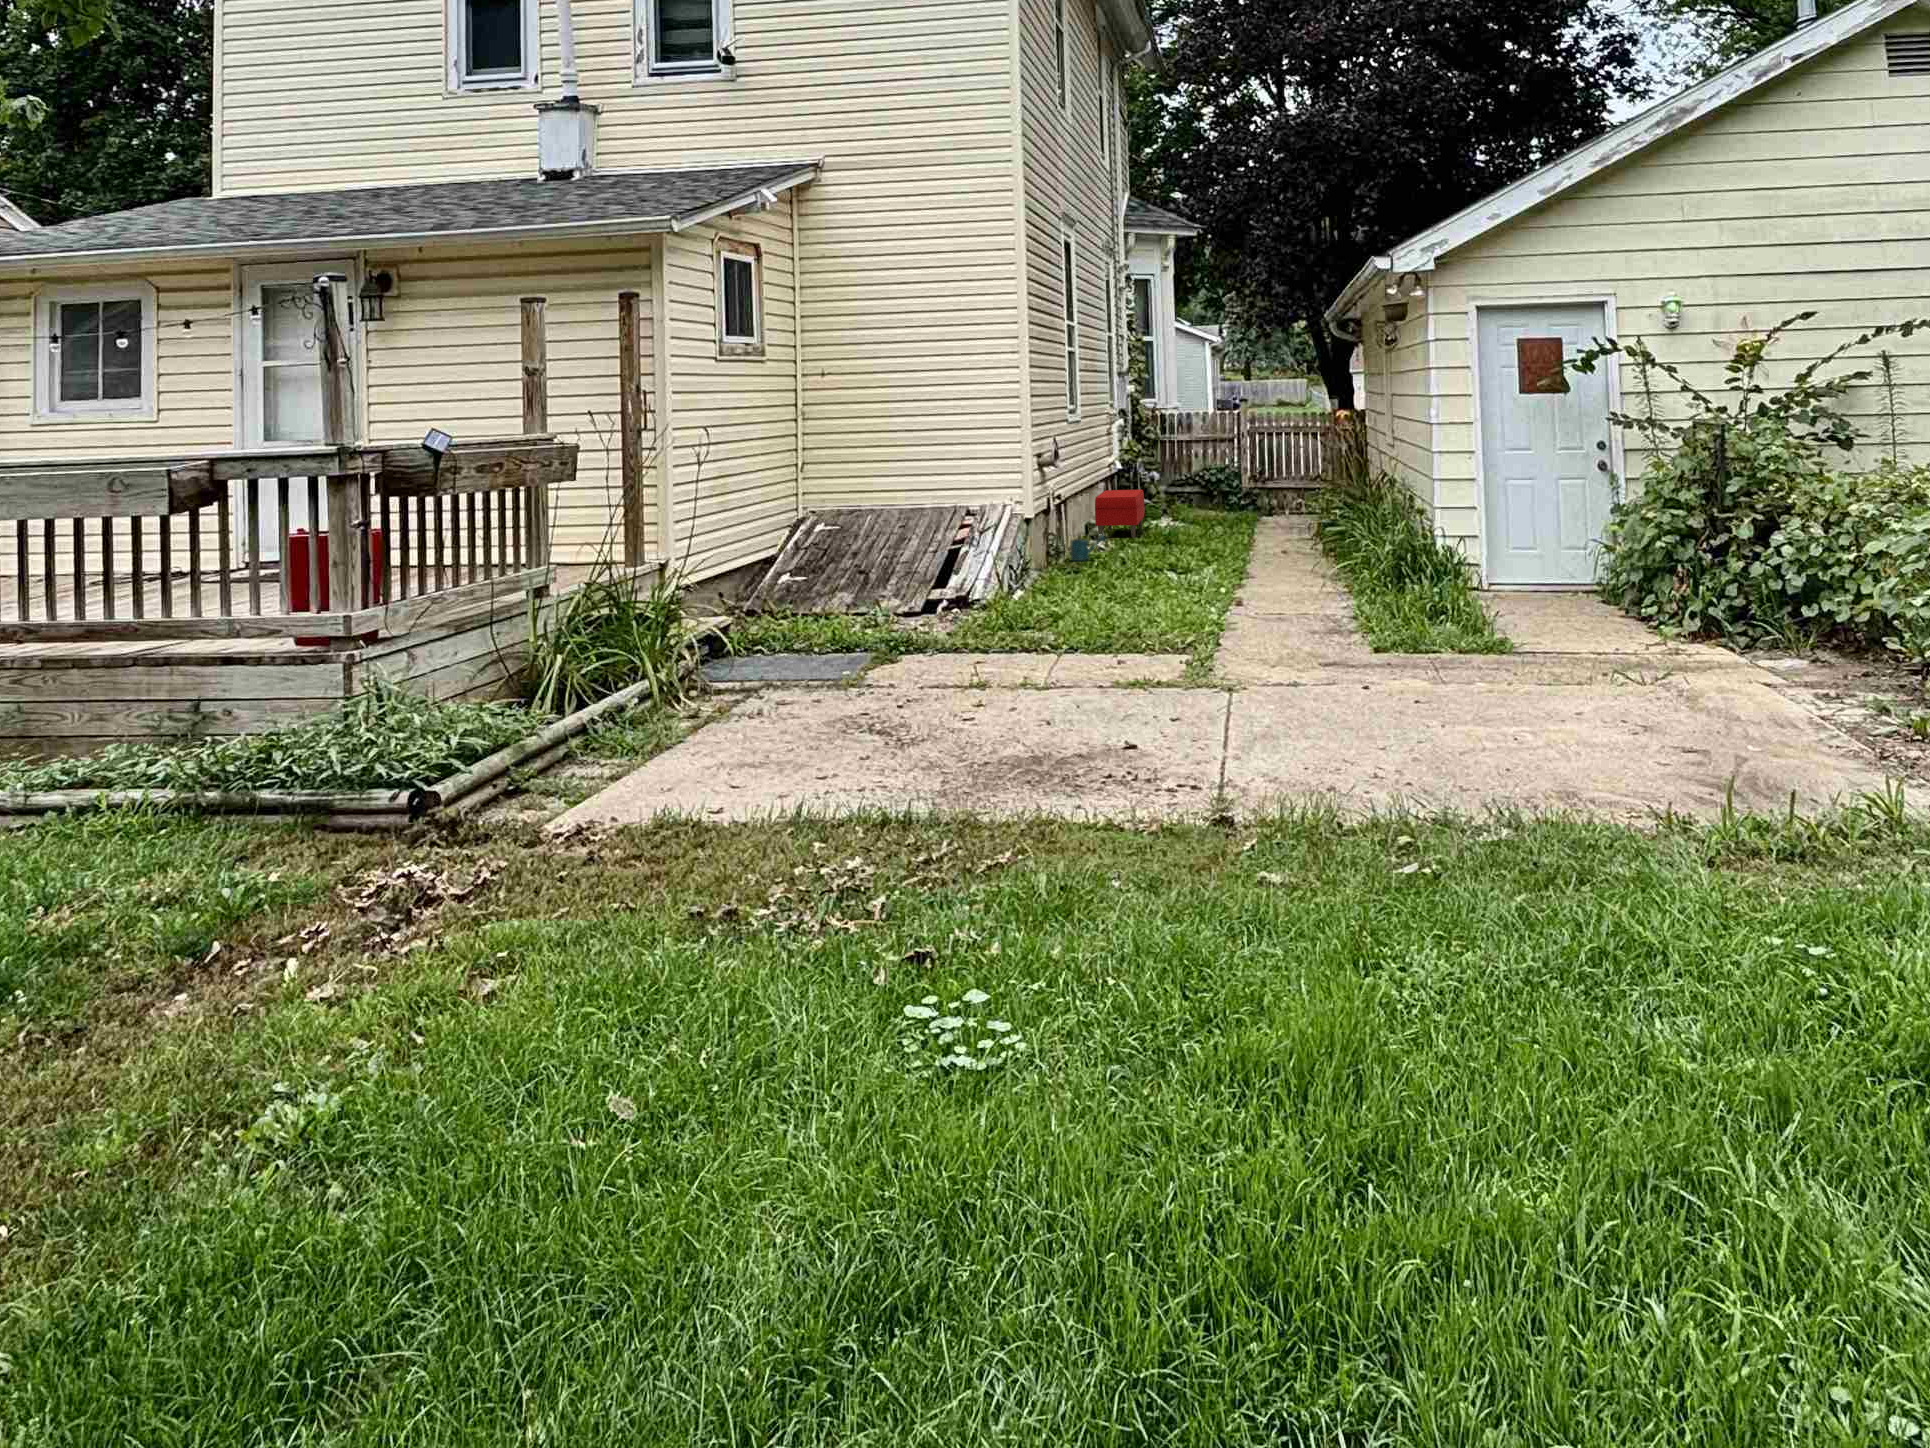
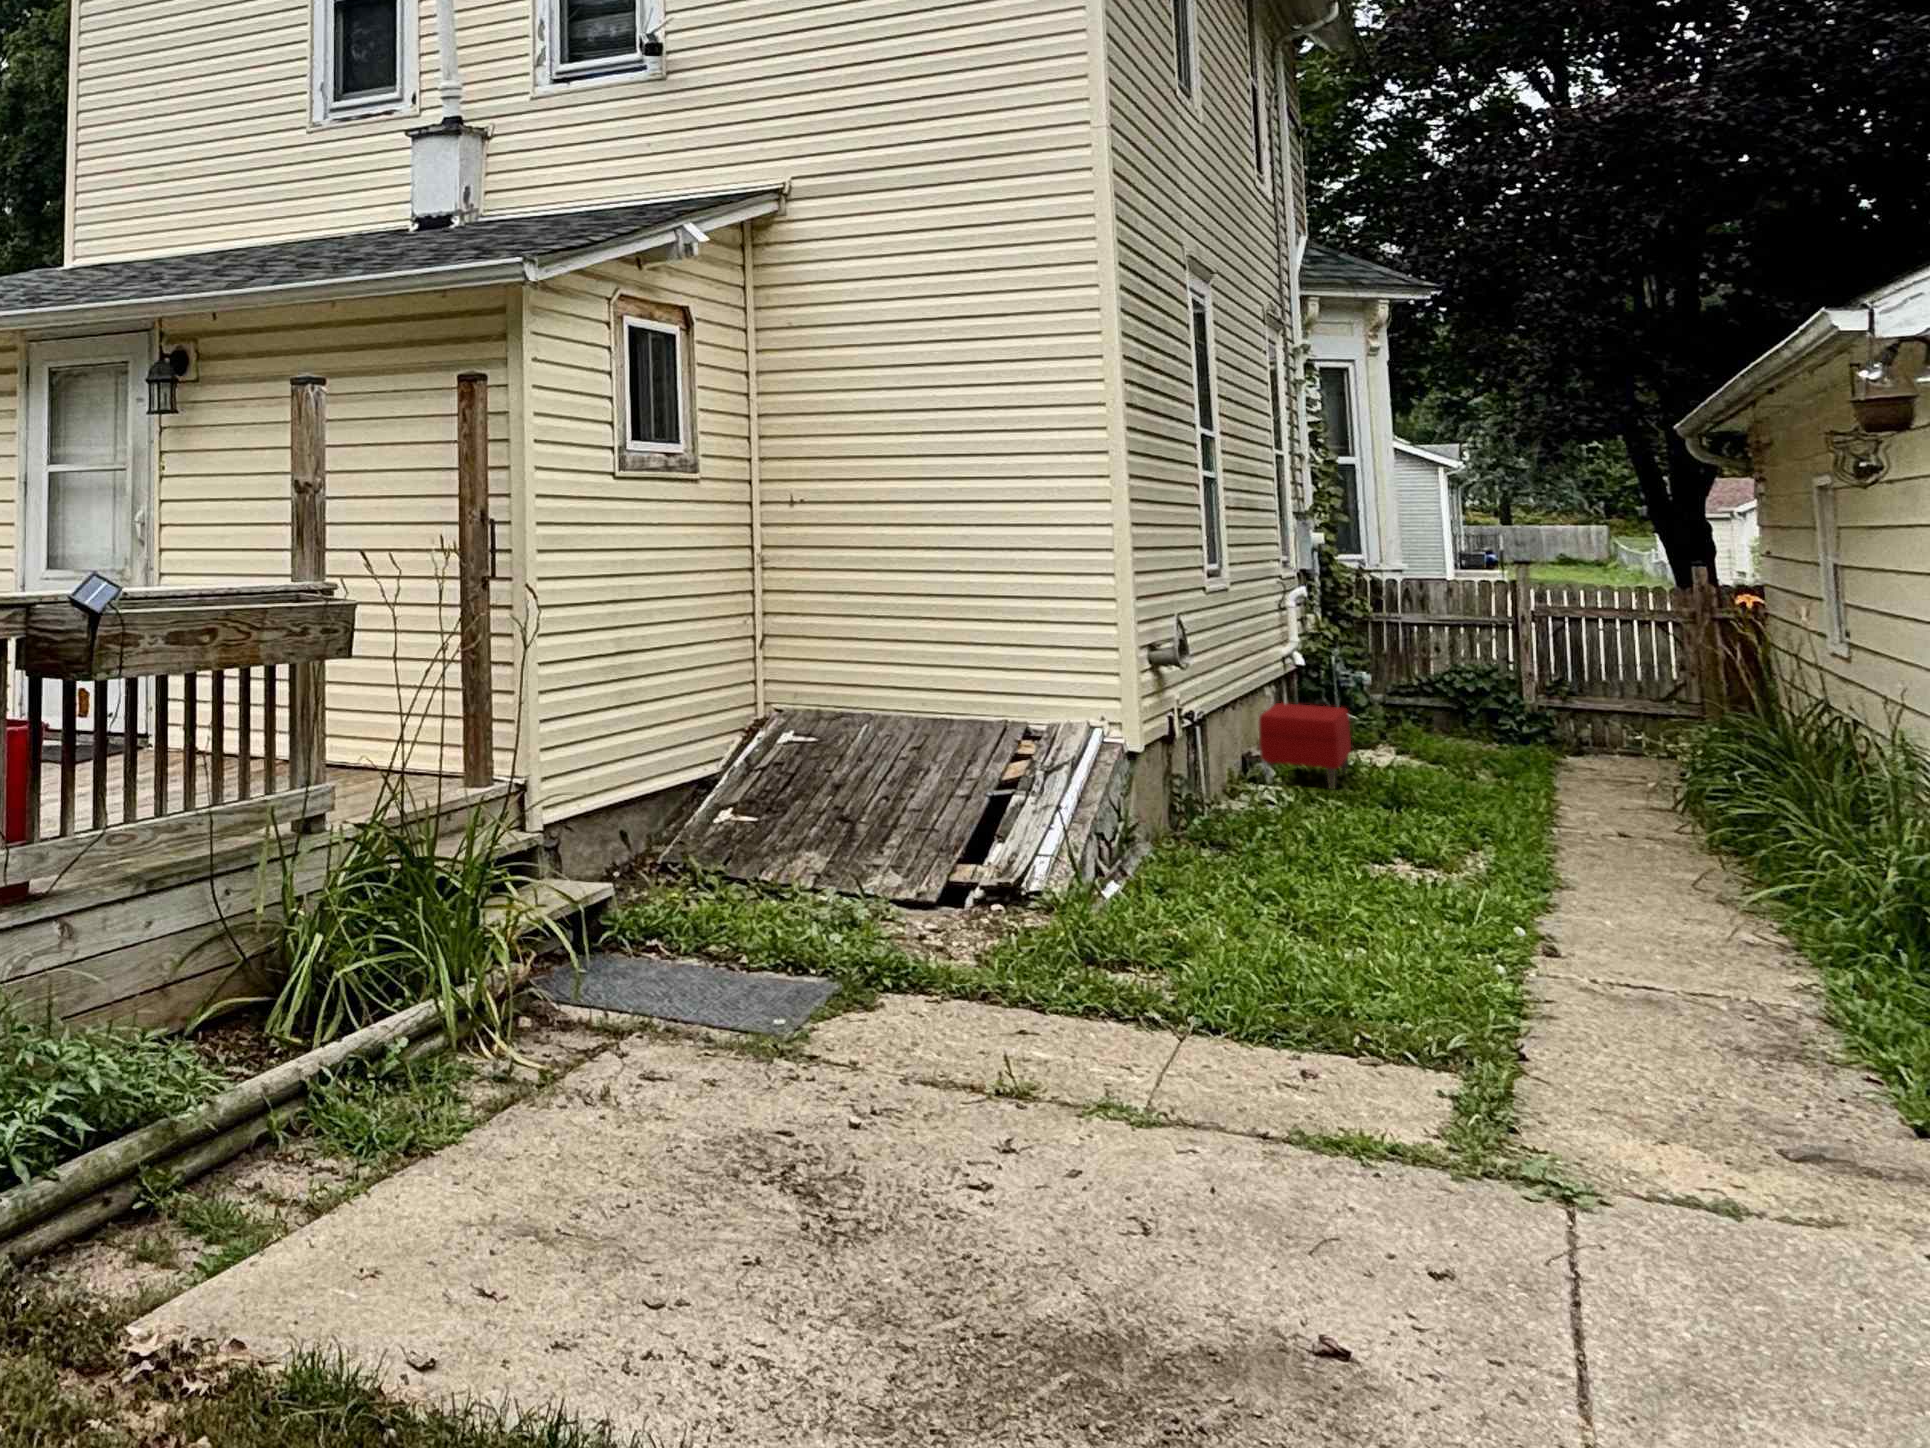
watering can: present [1070,535,1105,561] -> none [1204,781,1279,828]

